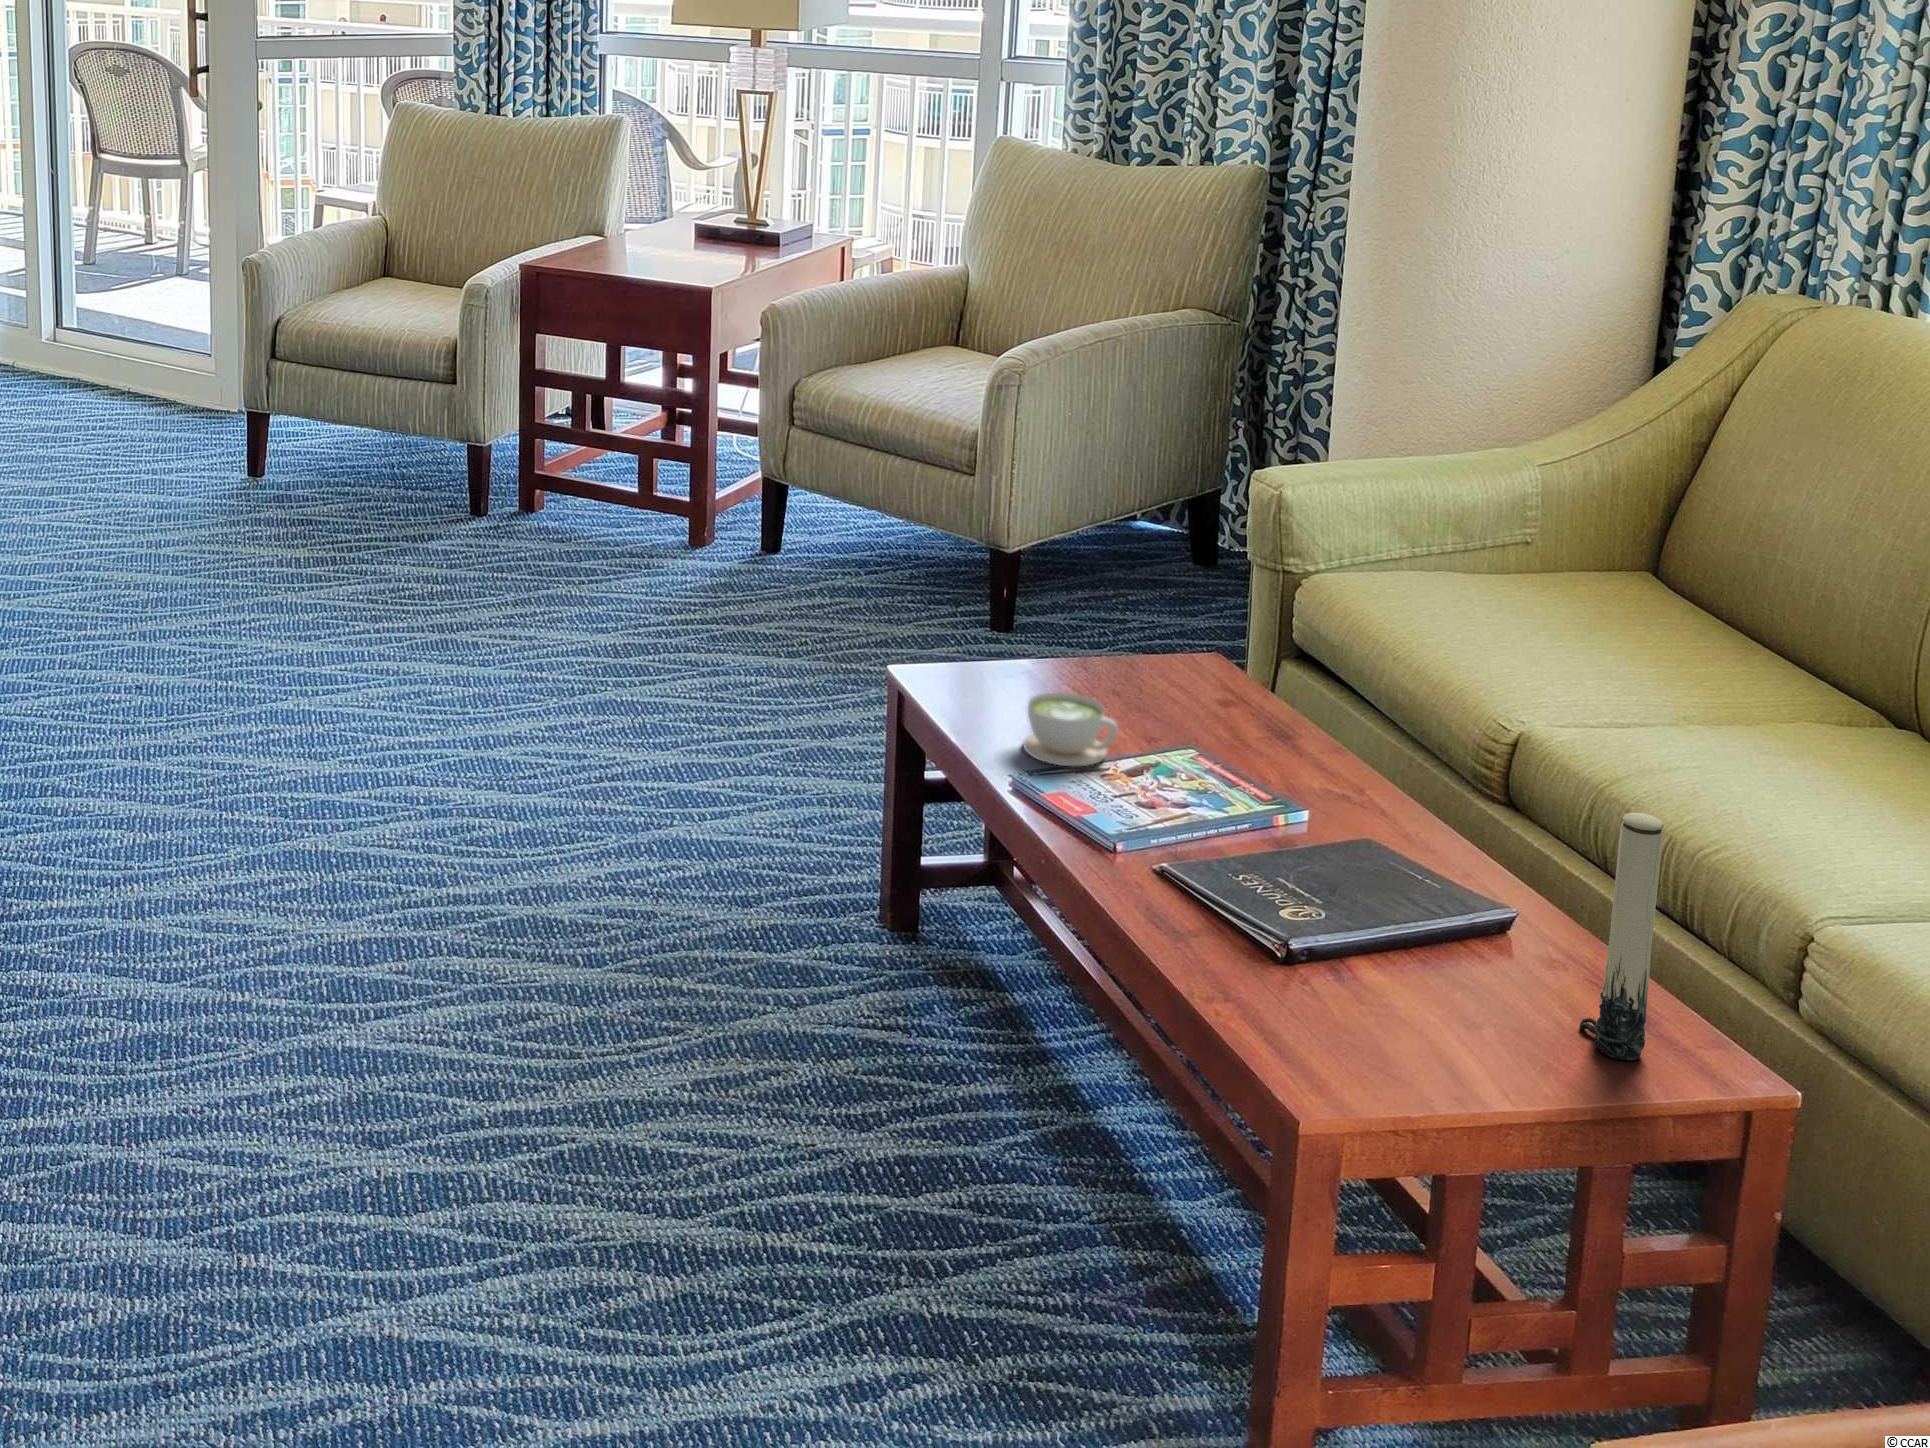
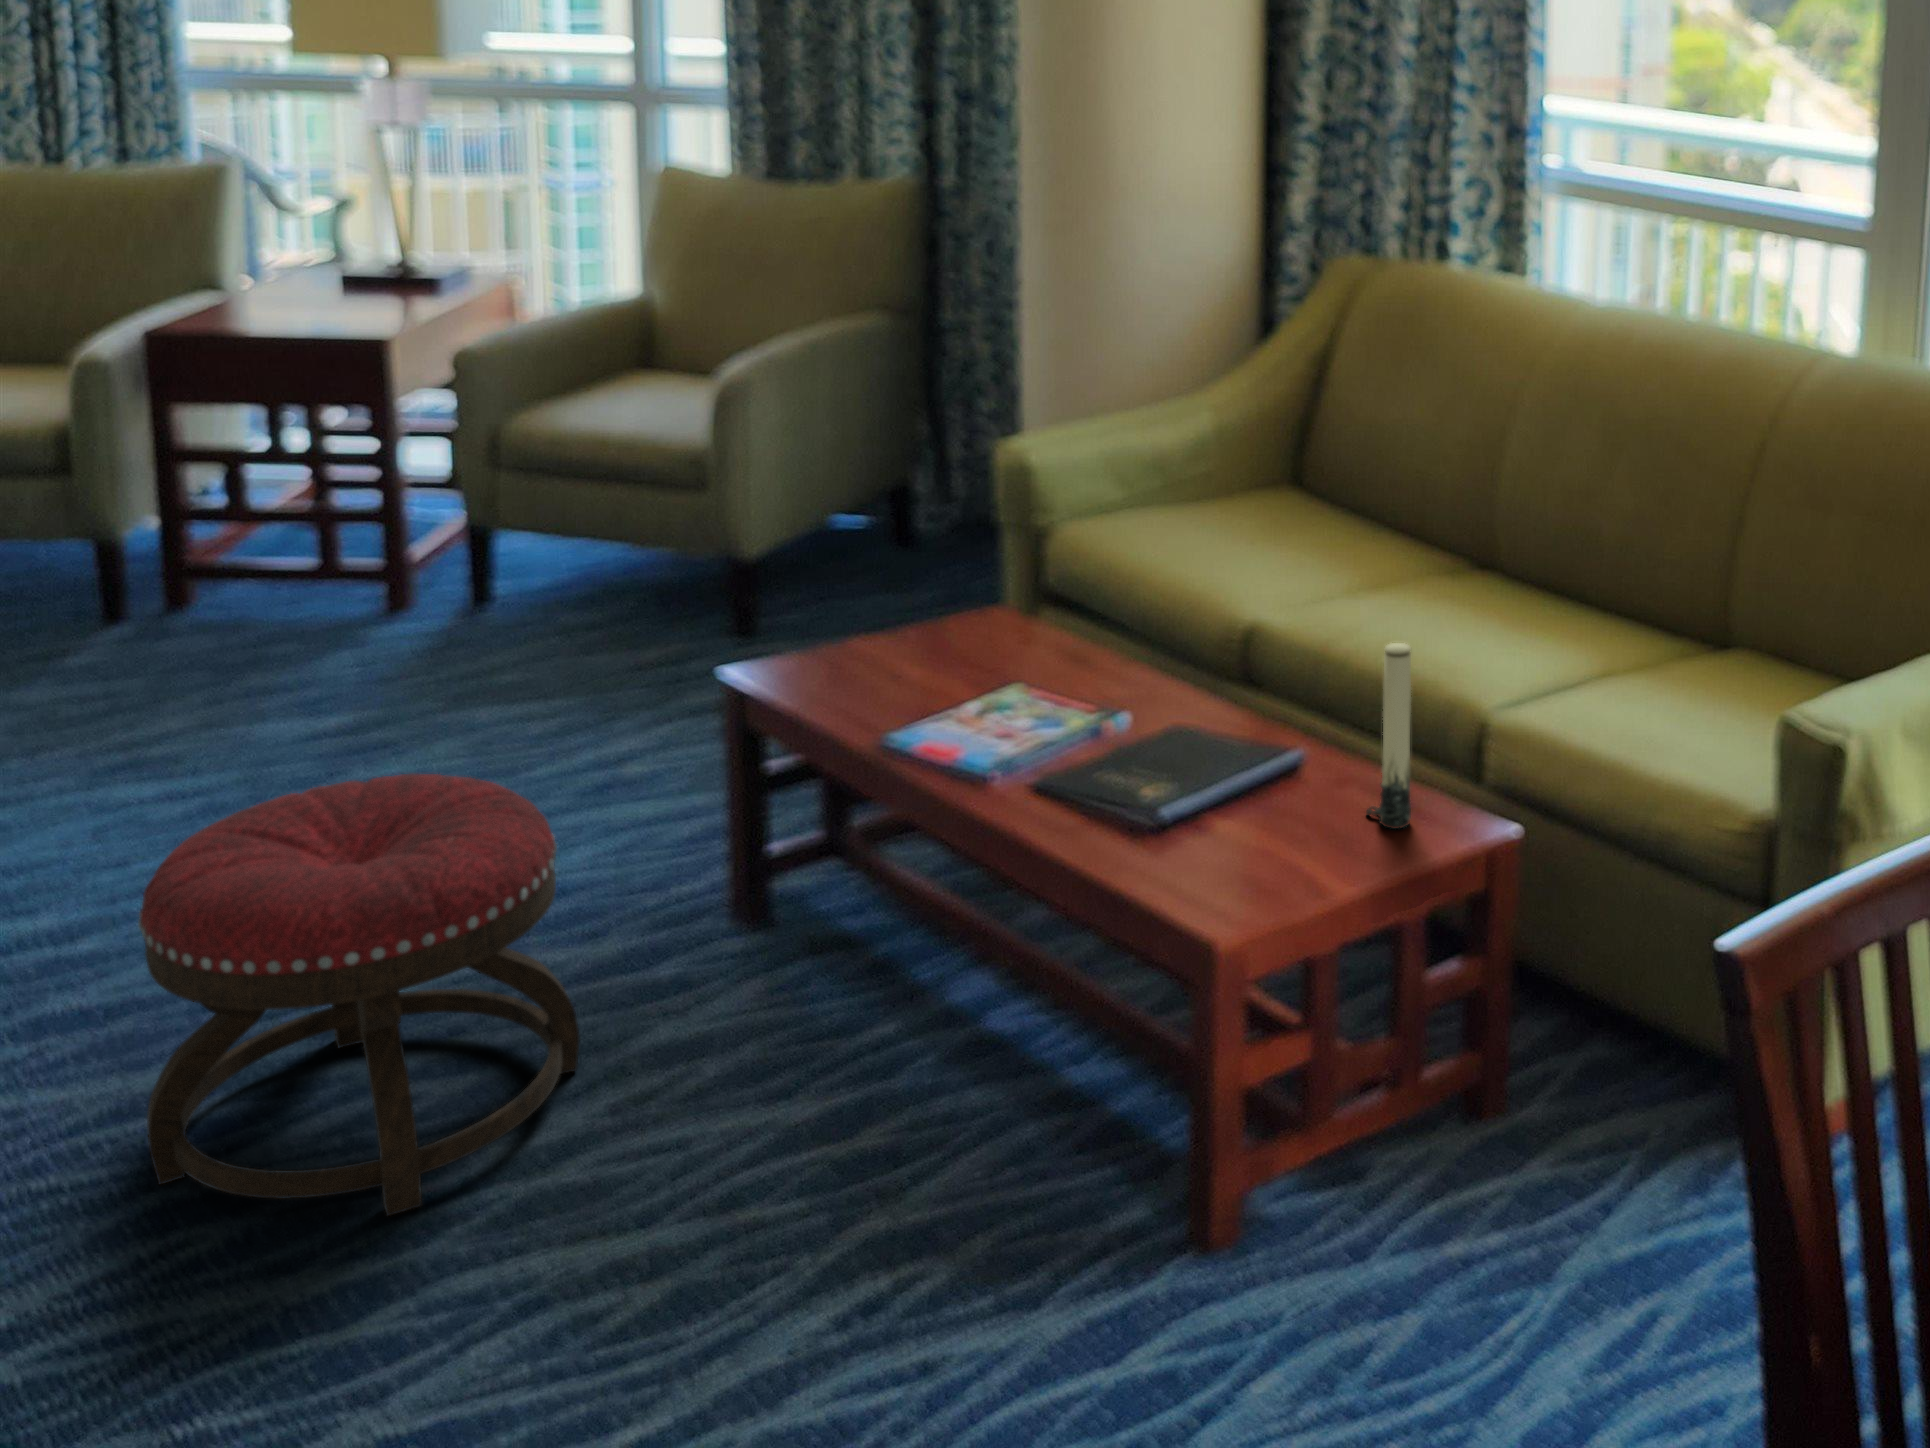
coffee cup: present [1023,693,1117,767] -> none [877,657,960,722]
ottoman: none [327,697,688,1115] -> present [138,774,579,1216]

